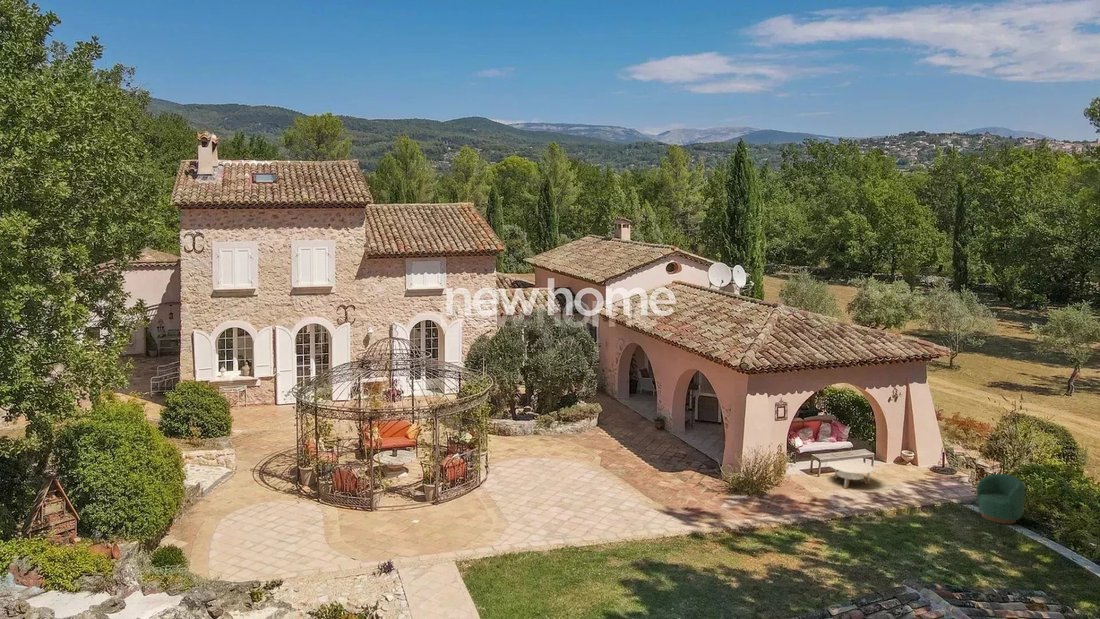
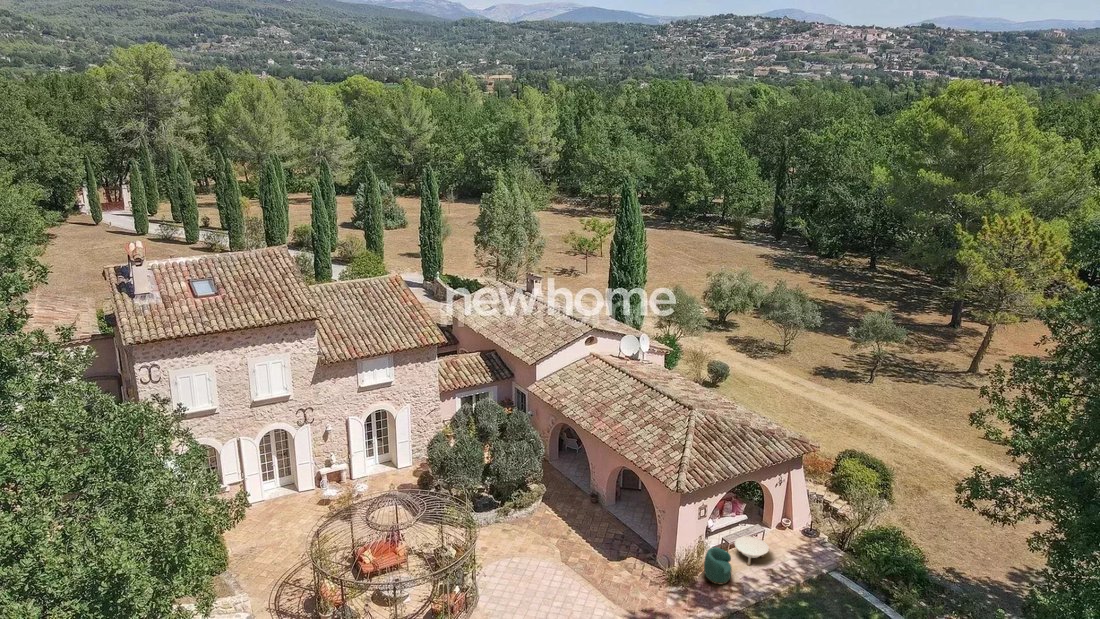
armchair: present [976,474,1025,524] -> present [704,547,732,585]

